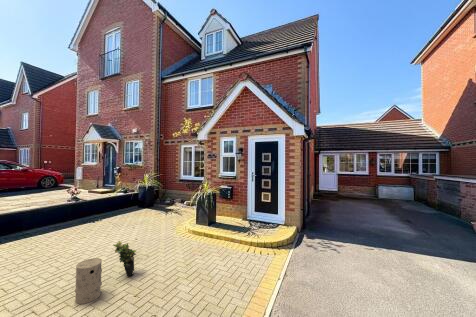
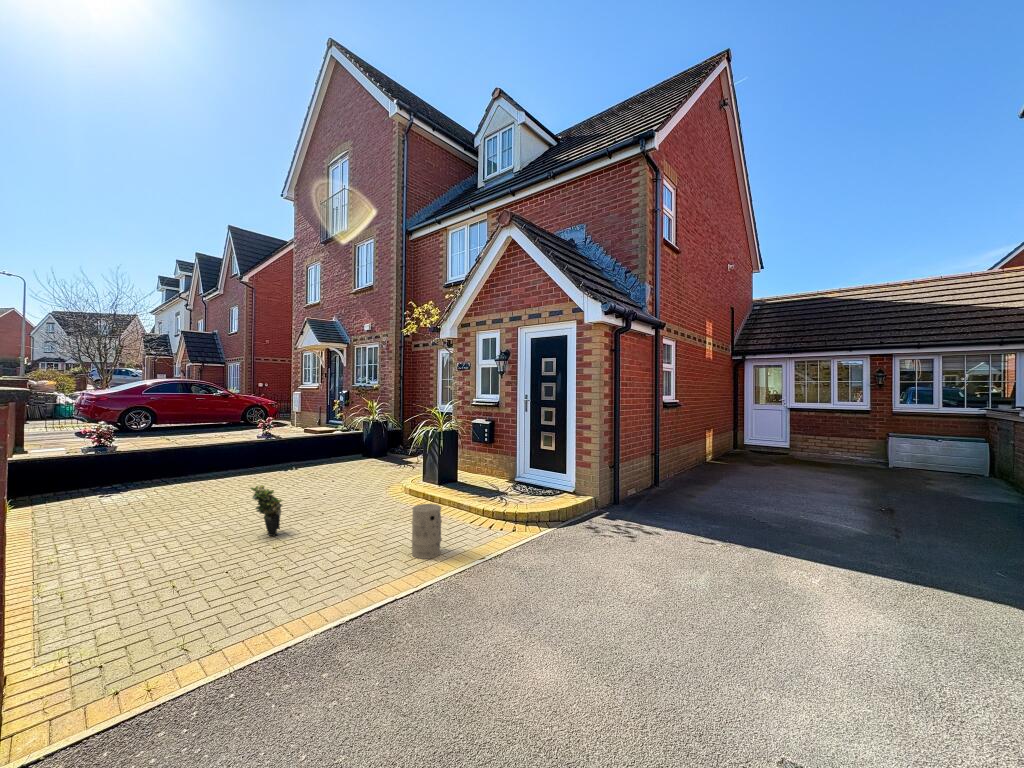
trash can: present [75,258,102,304] -> present [411,504,442,559]

